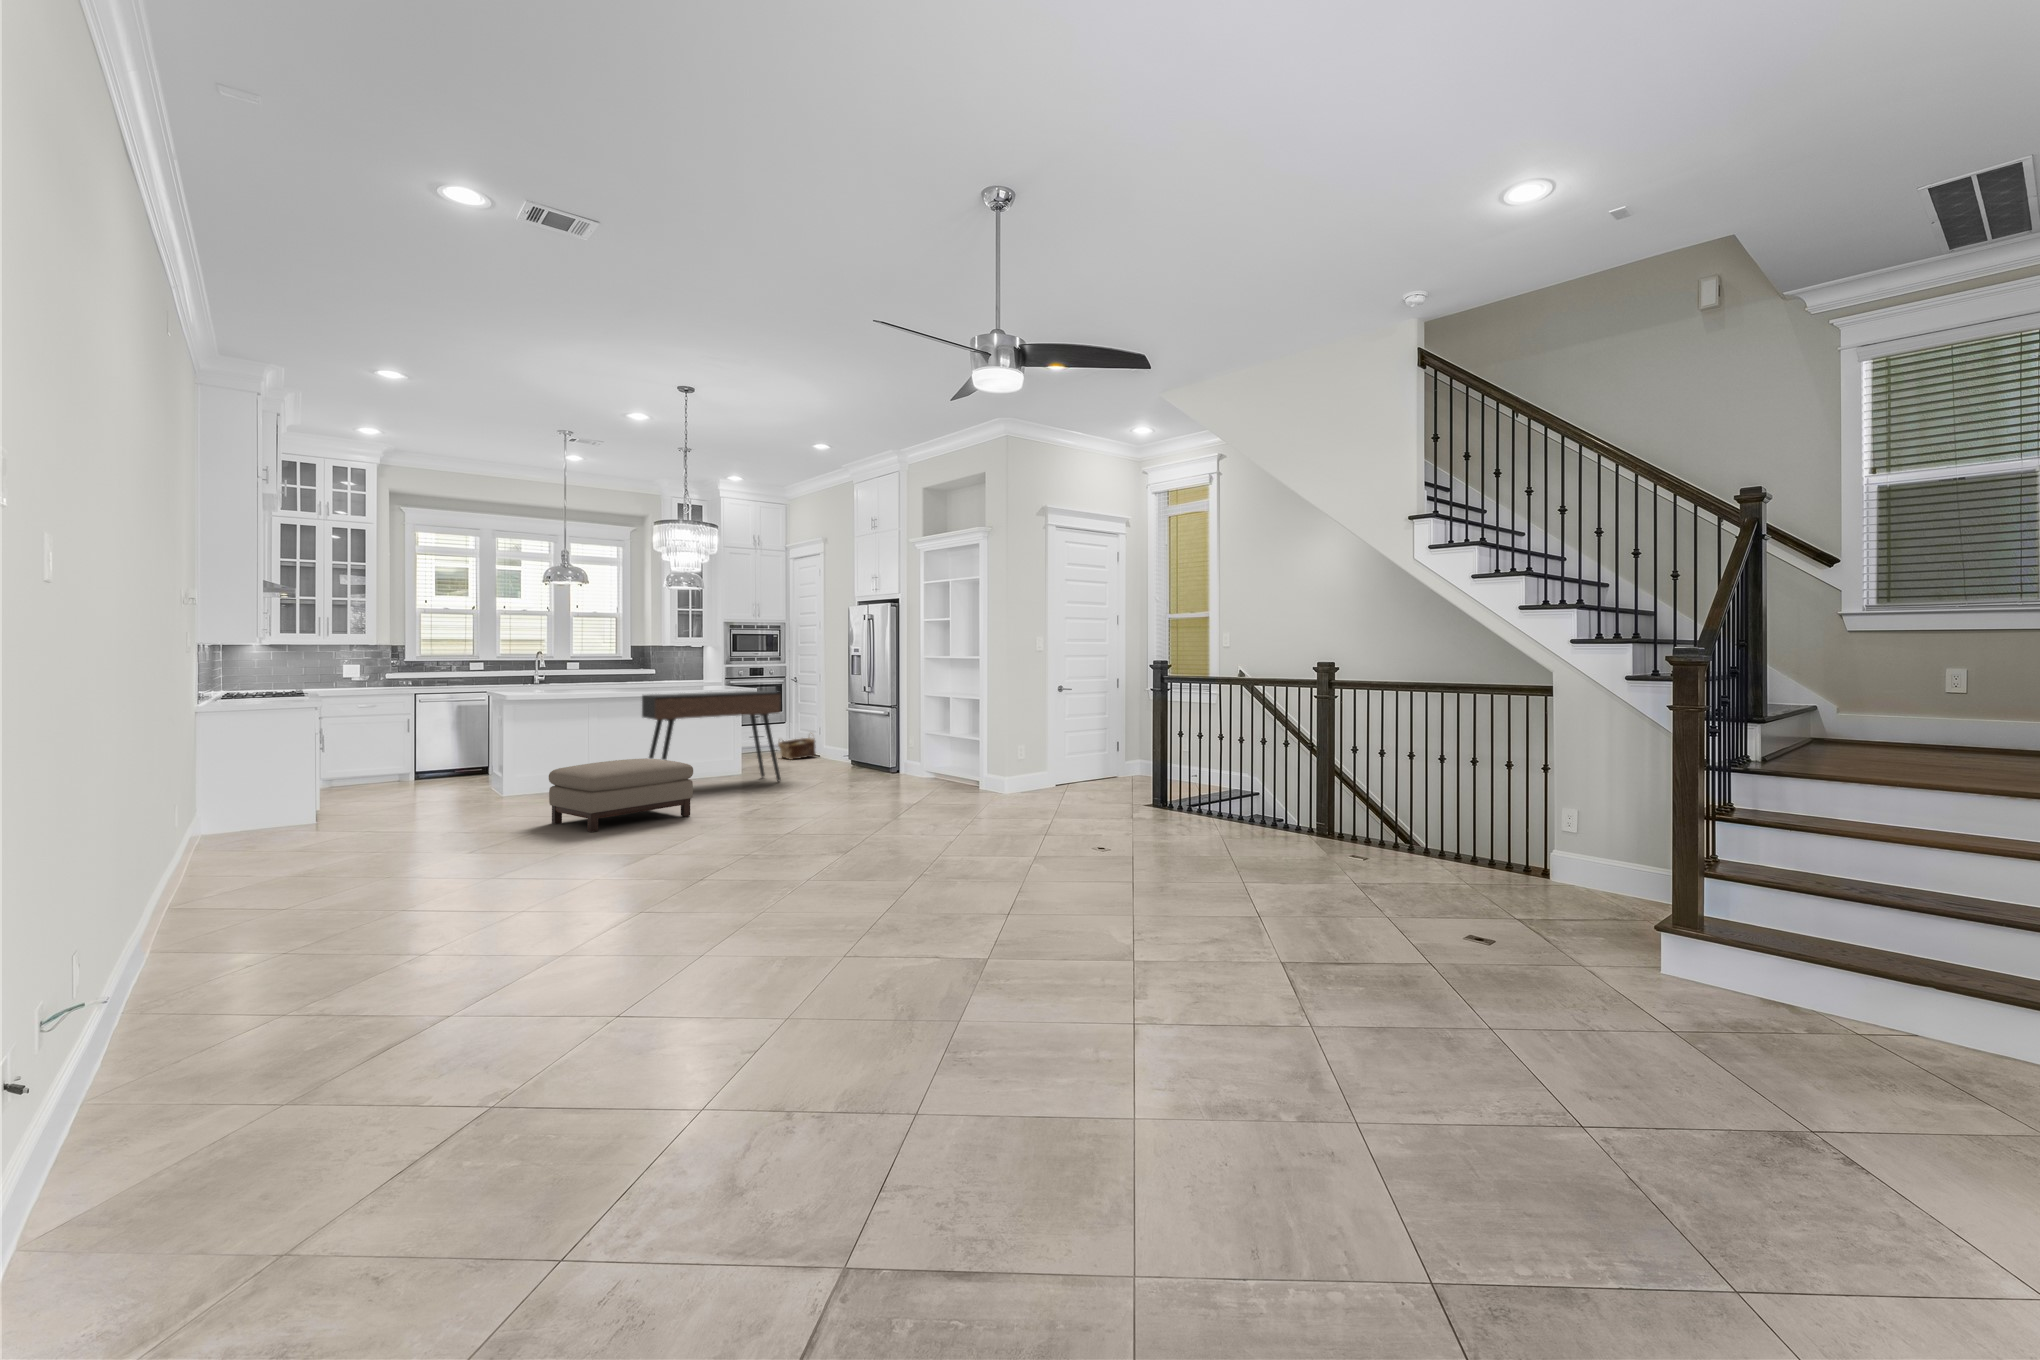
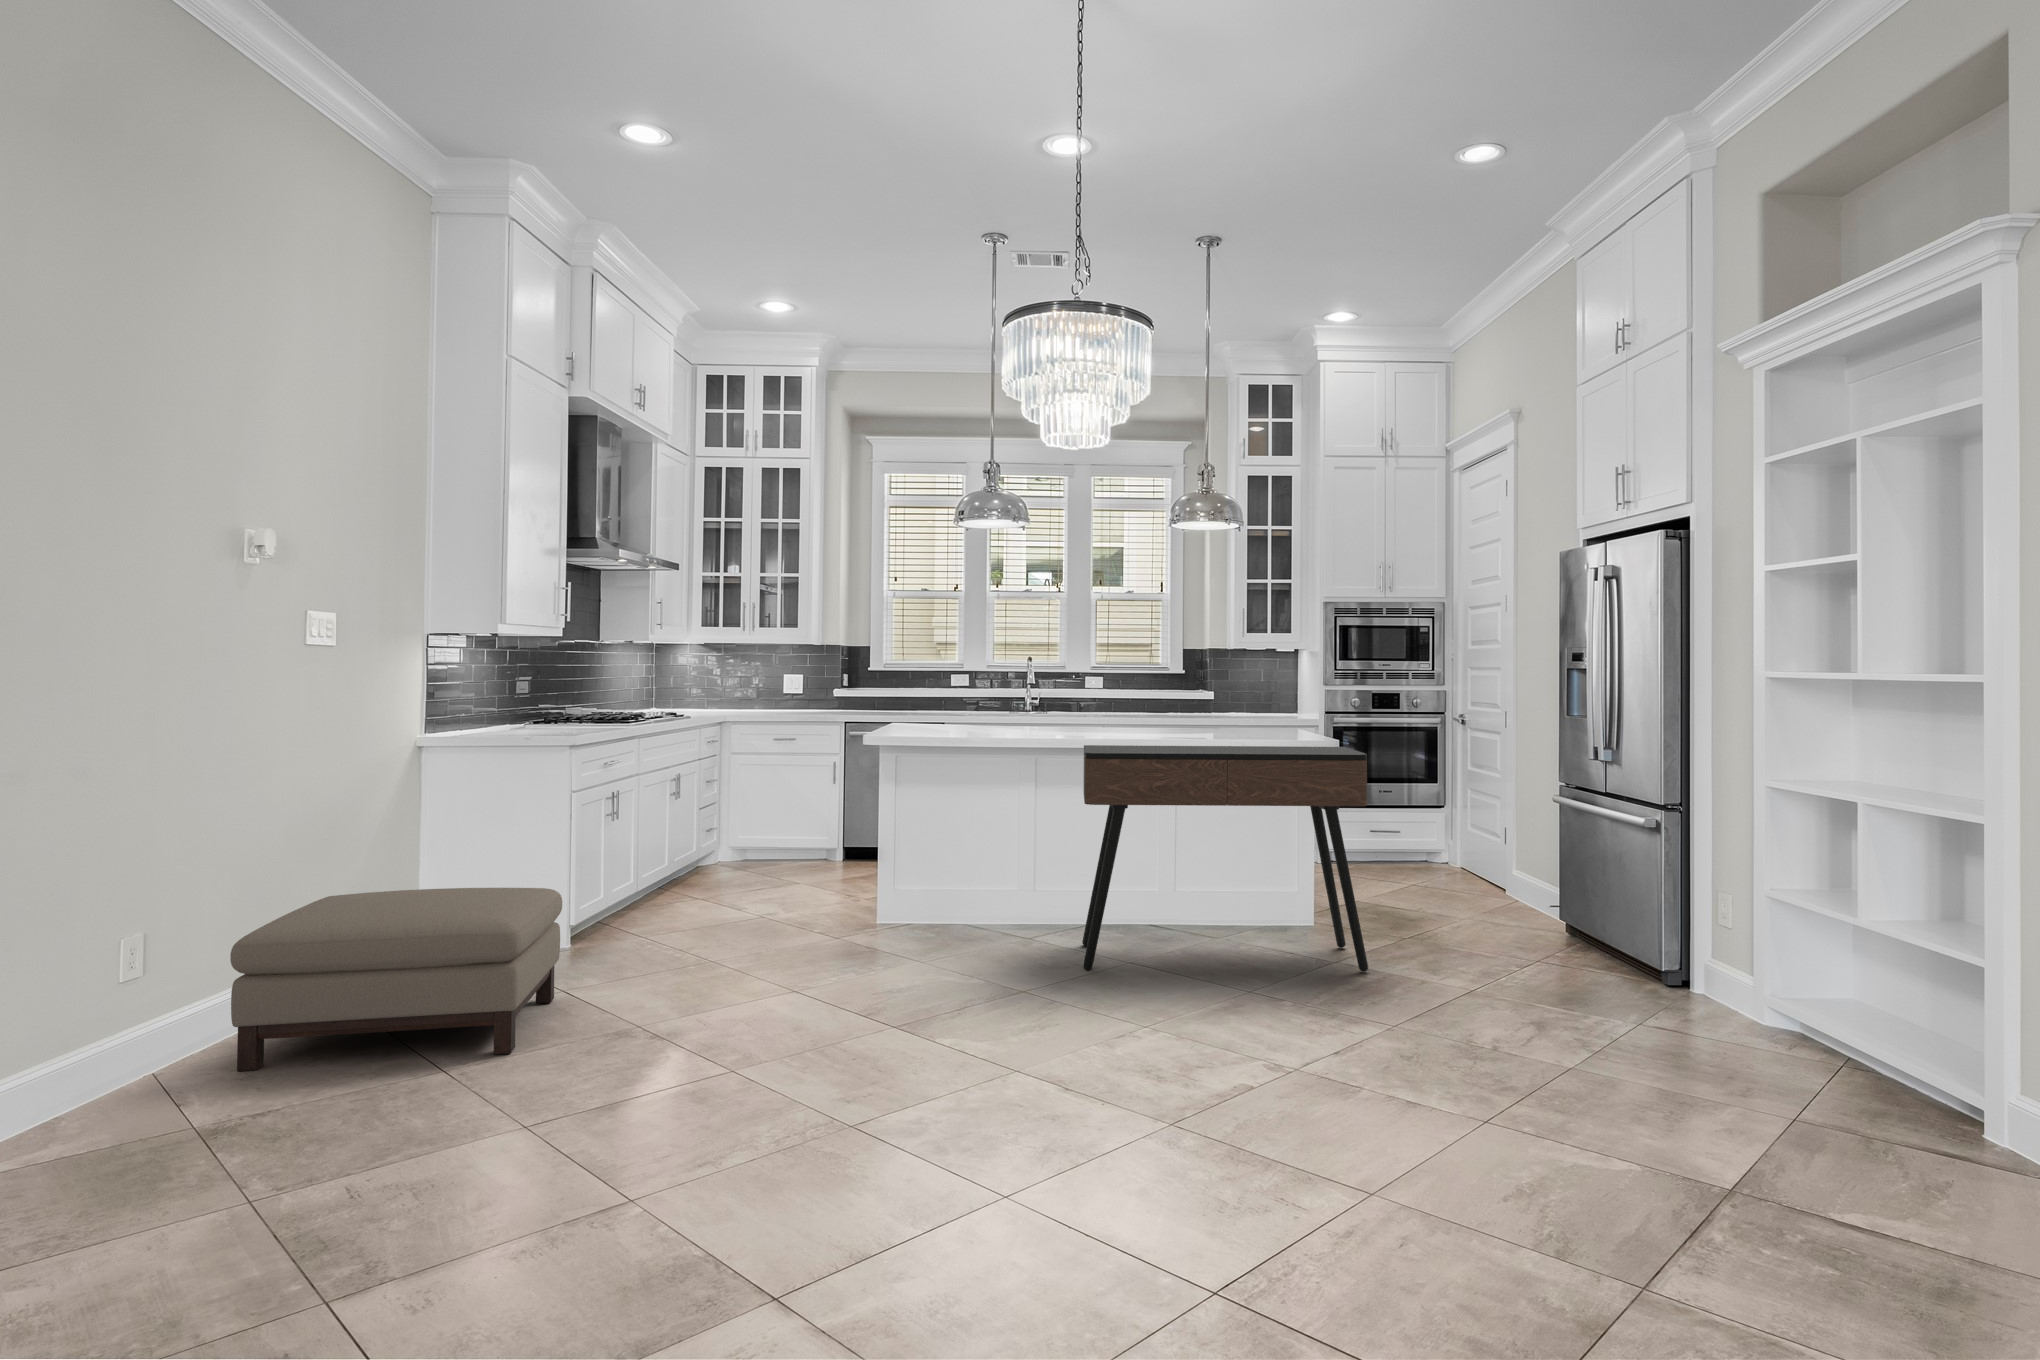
woven basket: present [778,733,816,760] -> none [1419,835,1500,893]
ottoman: present [549,758,693,832] -> present [230,888,562,1071]

